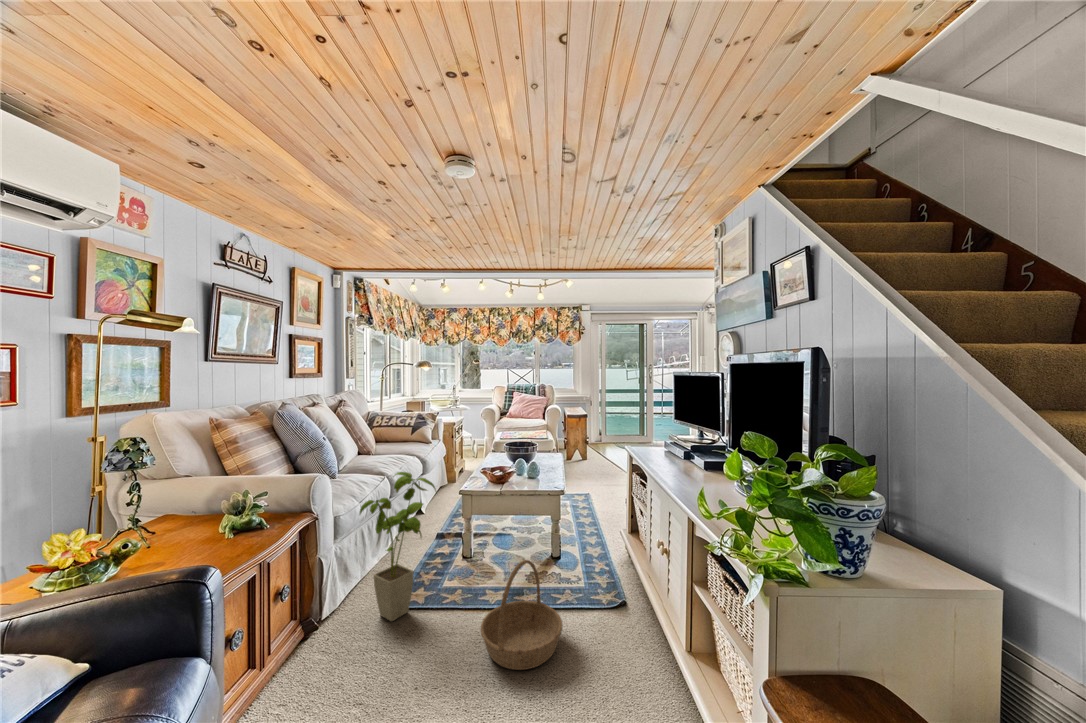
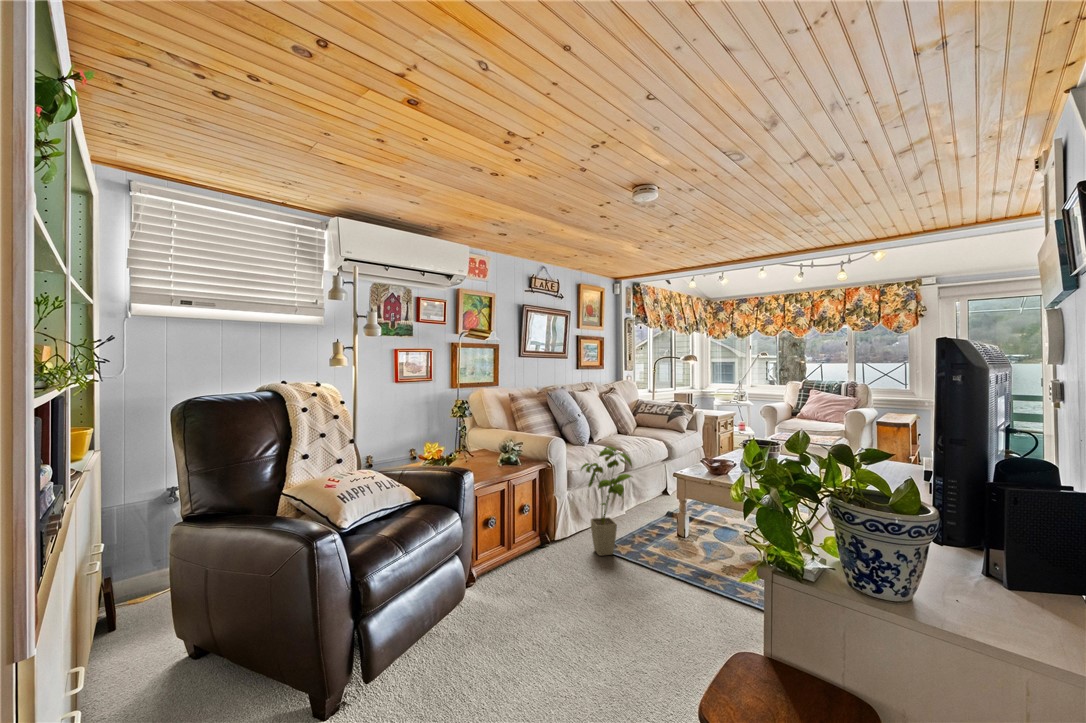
basket: present [480,560,562,670] -> none [643,533,715,618]

